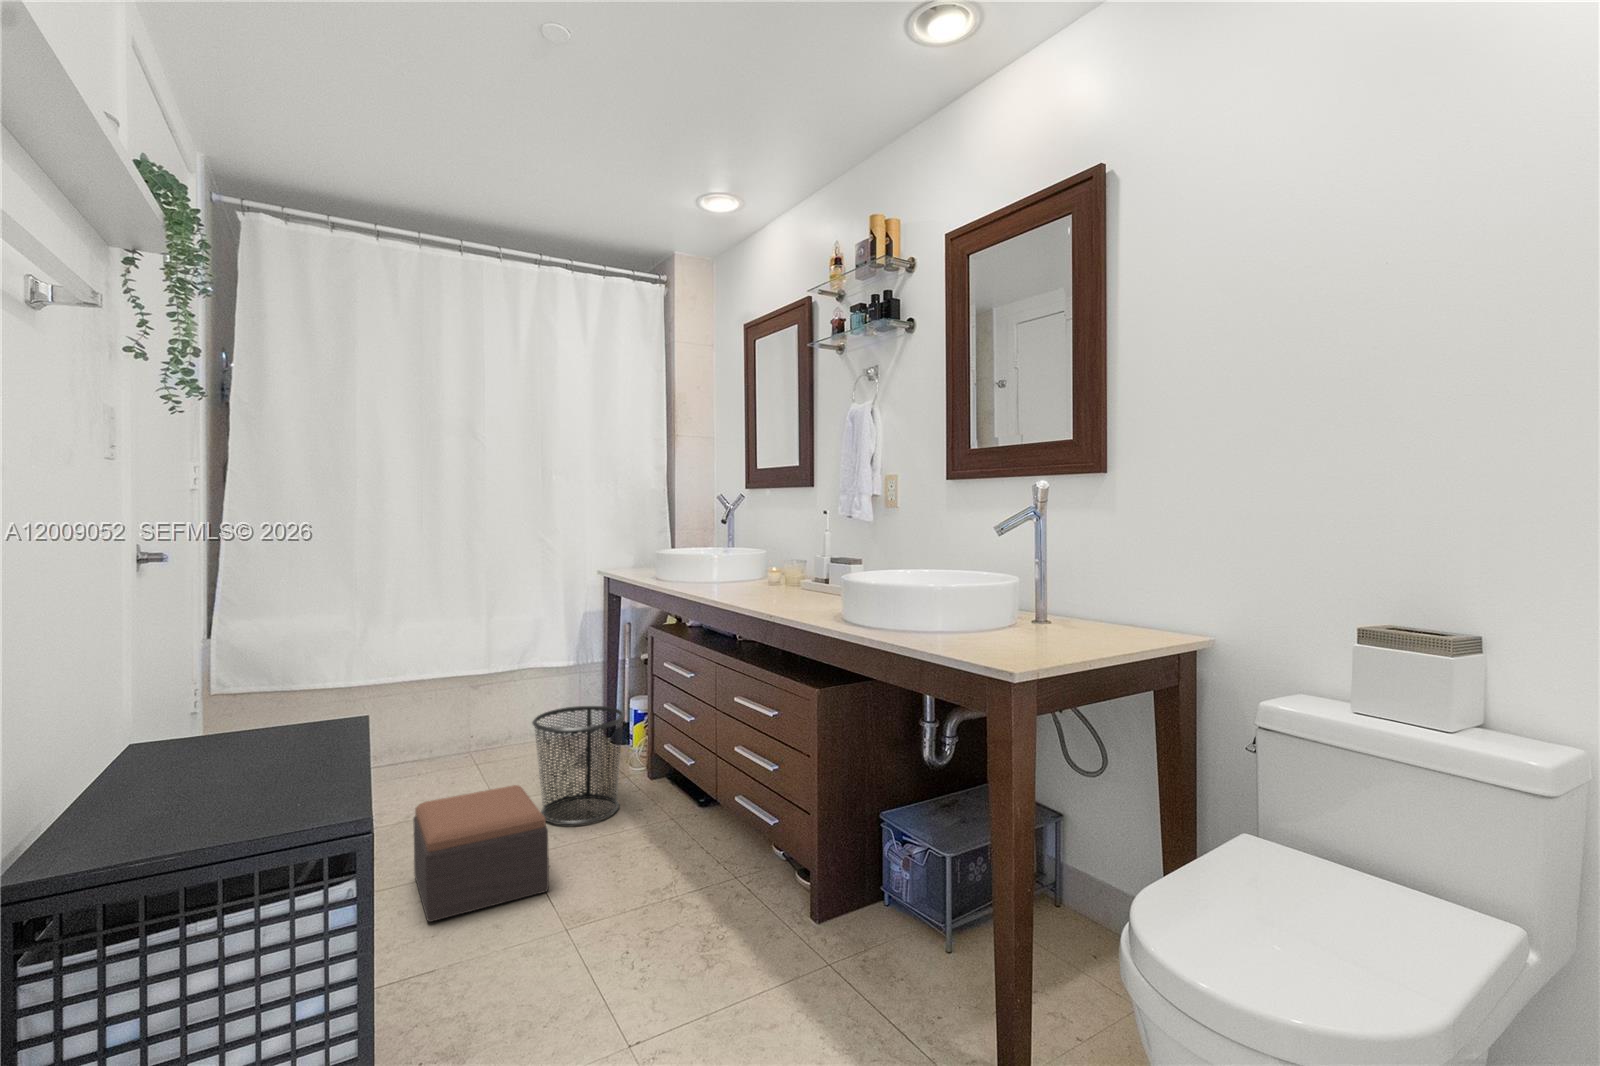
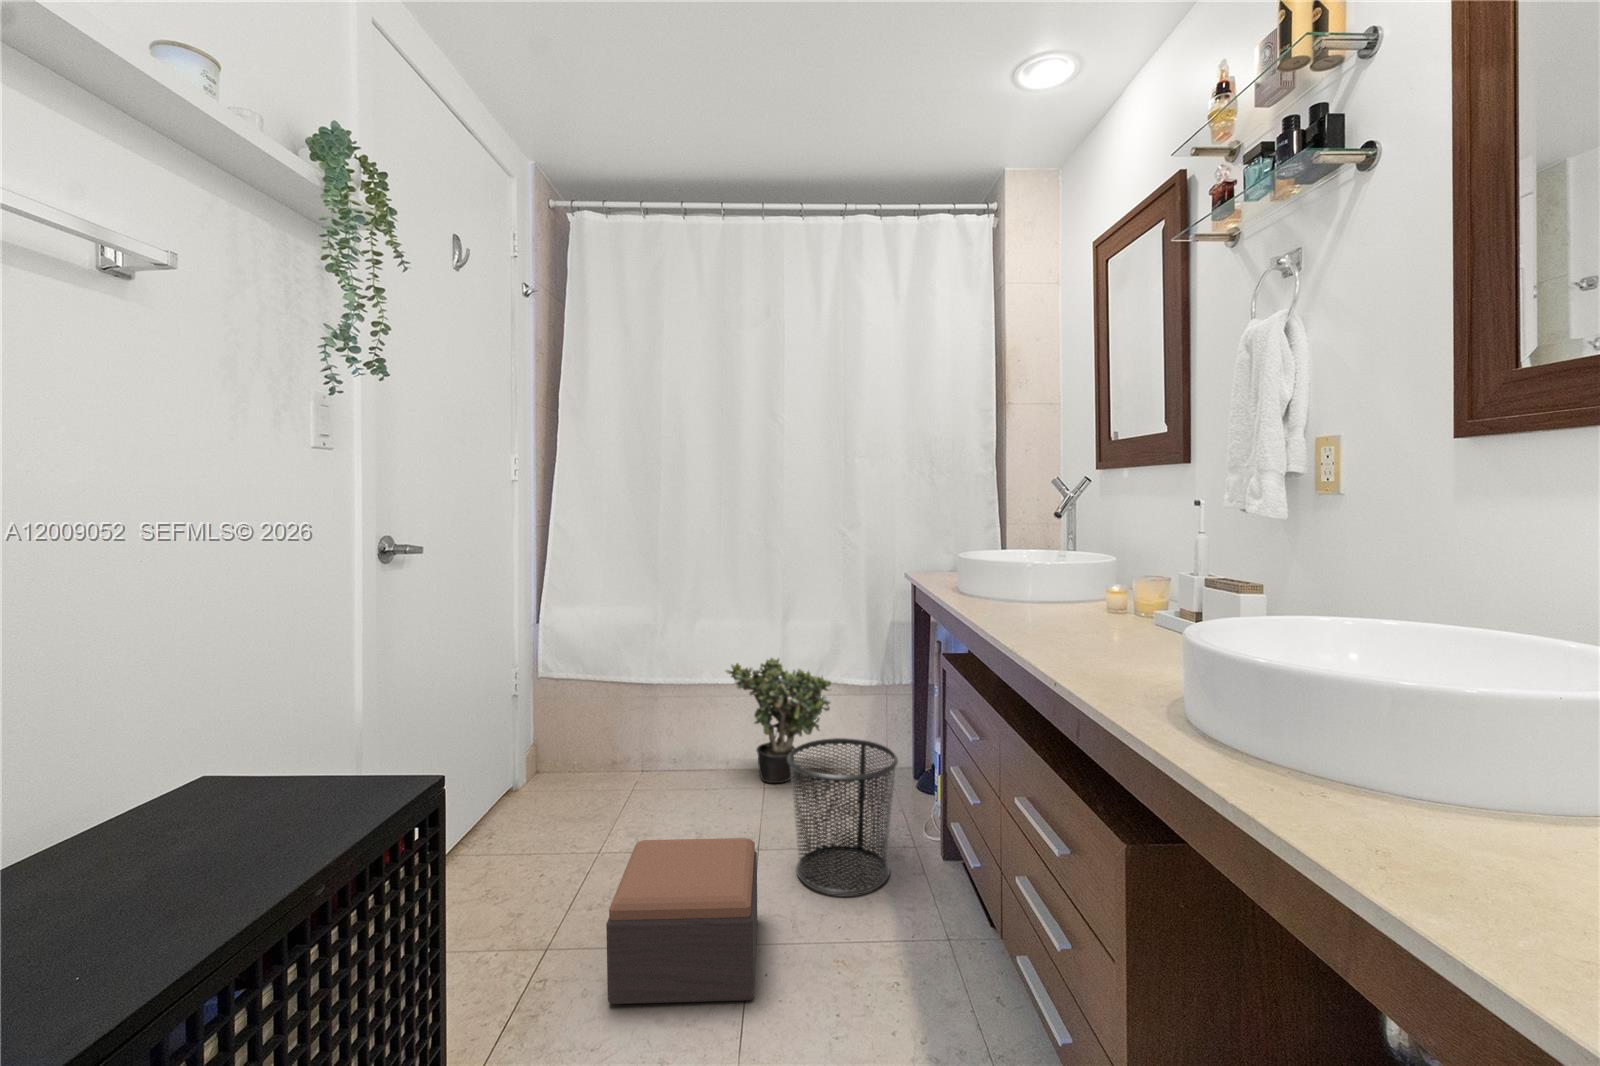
potted plant: none [434,654,538,770] -> present [726,658,831,783]

